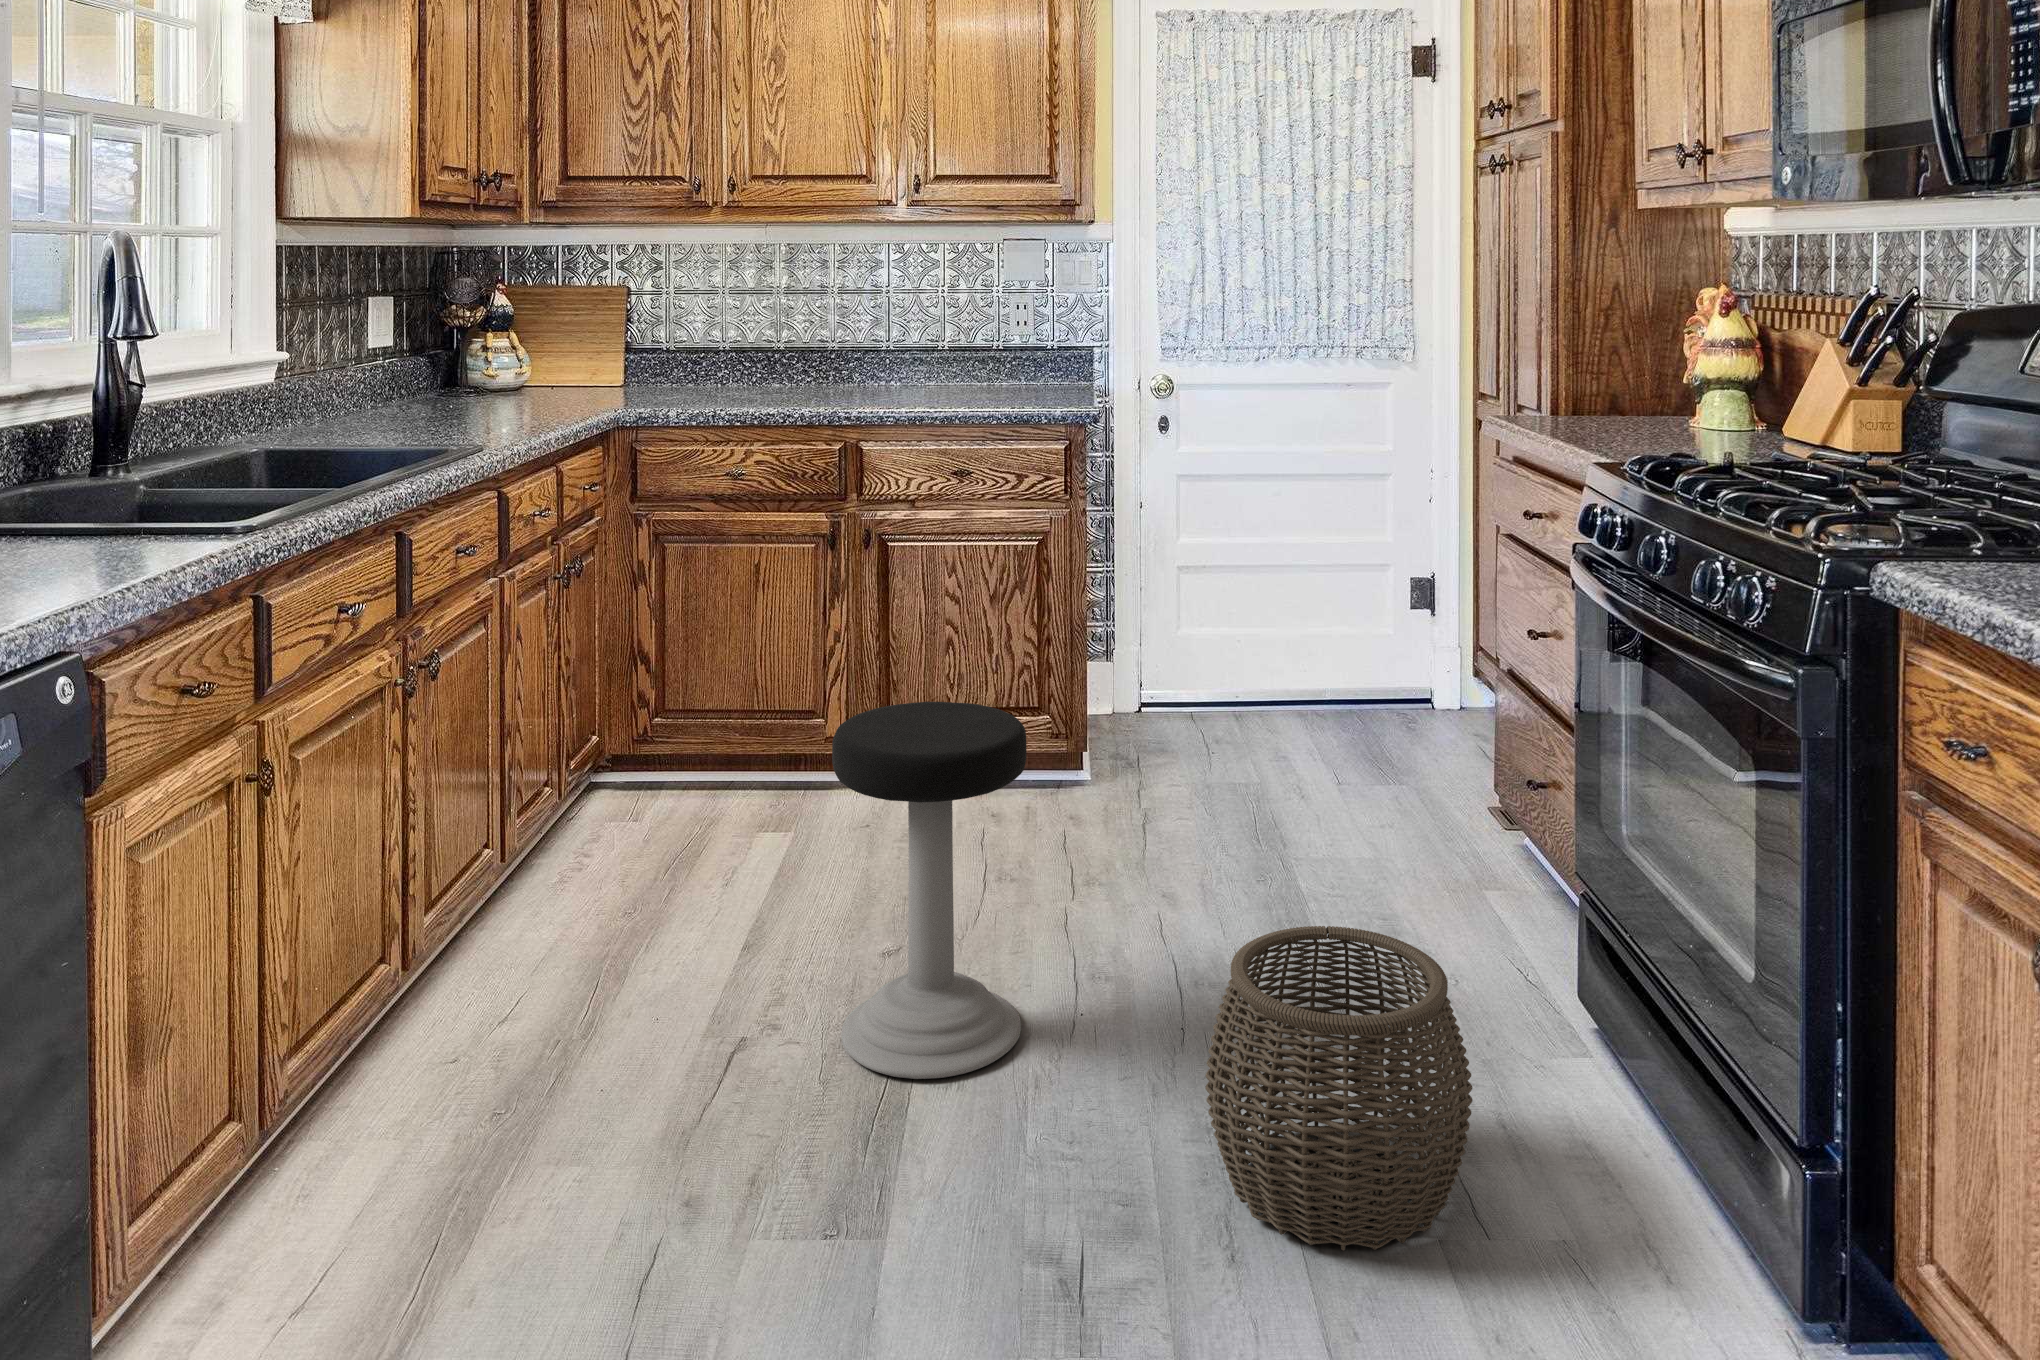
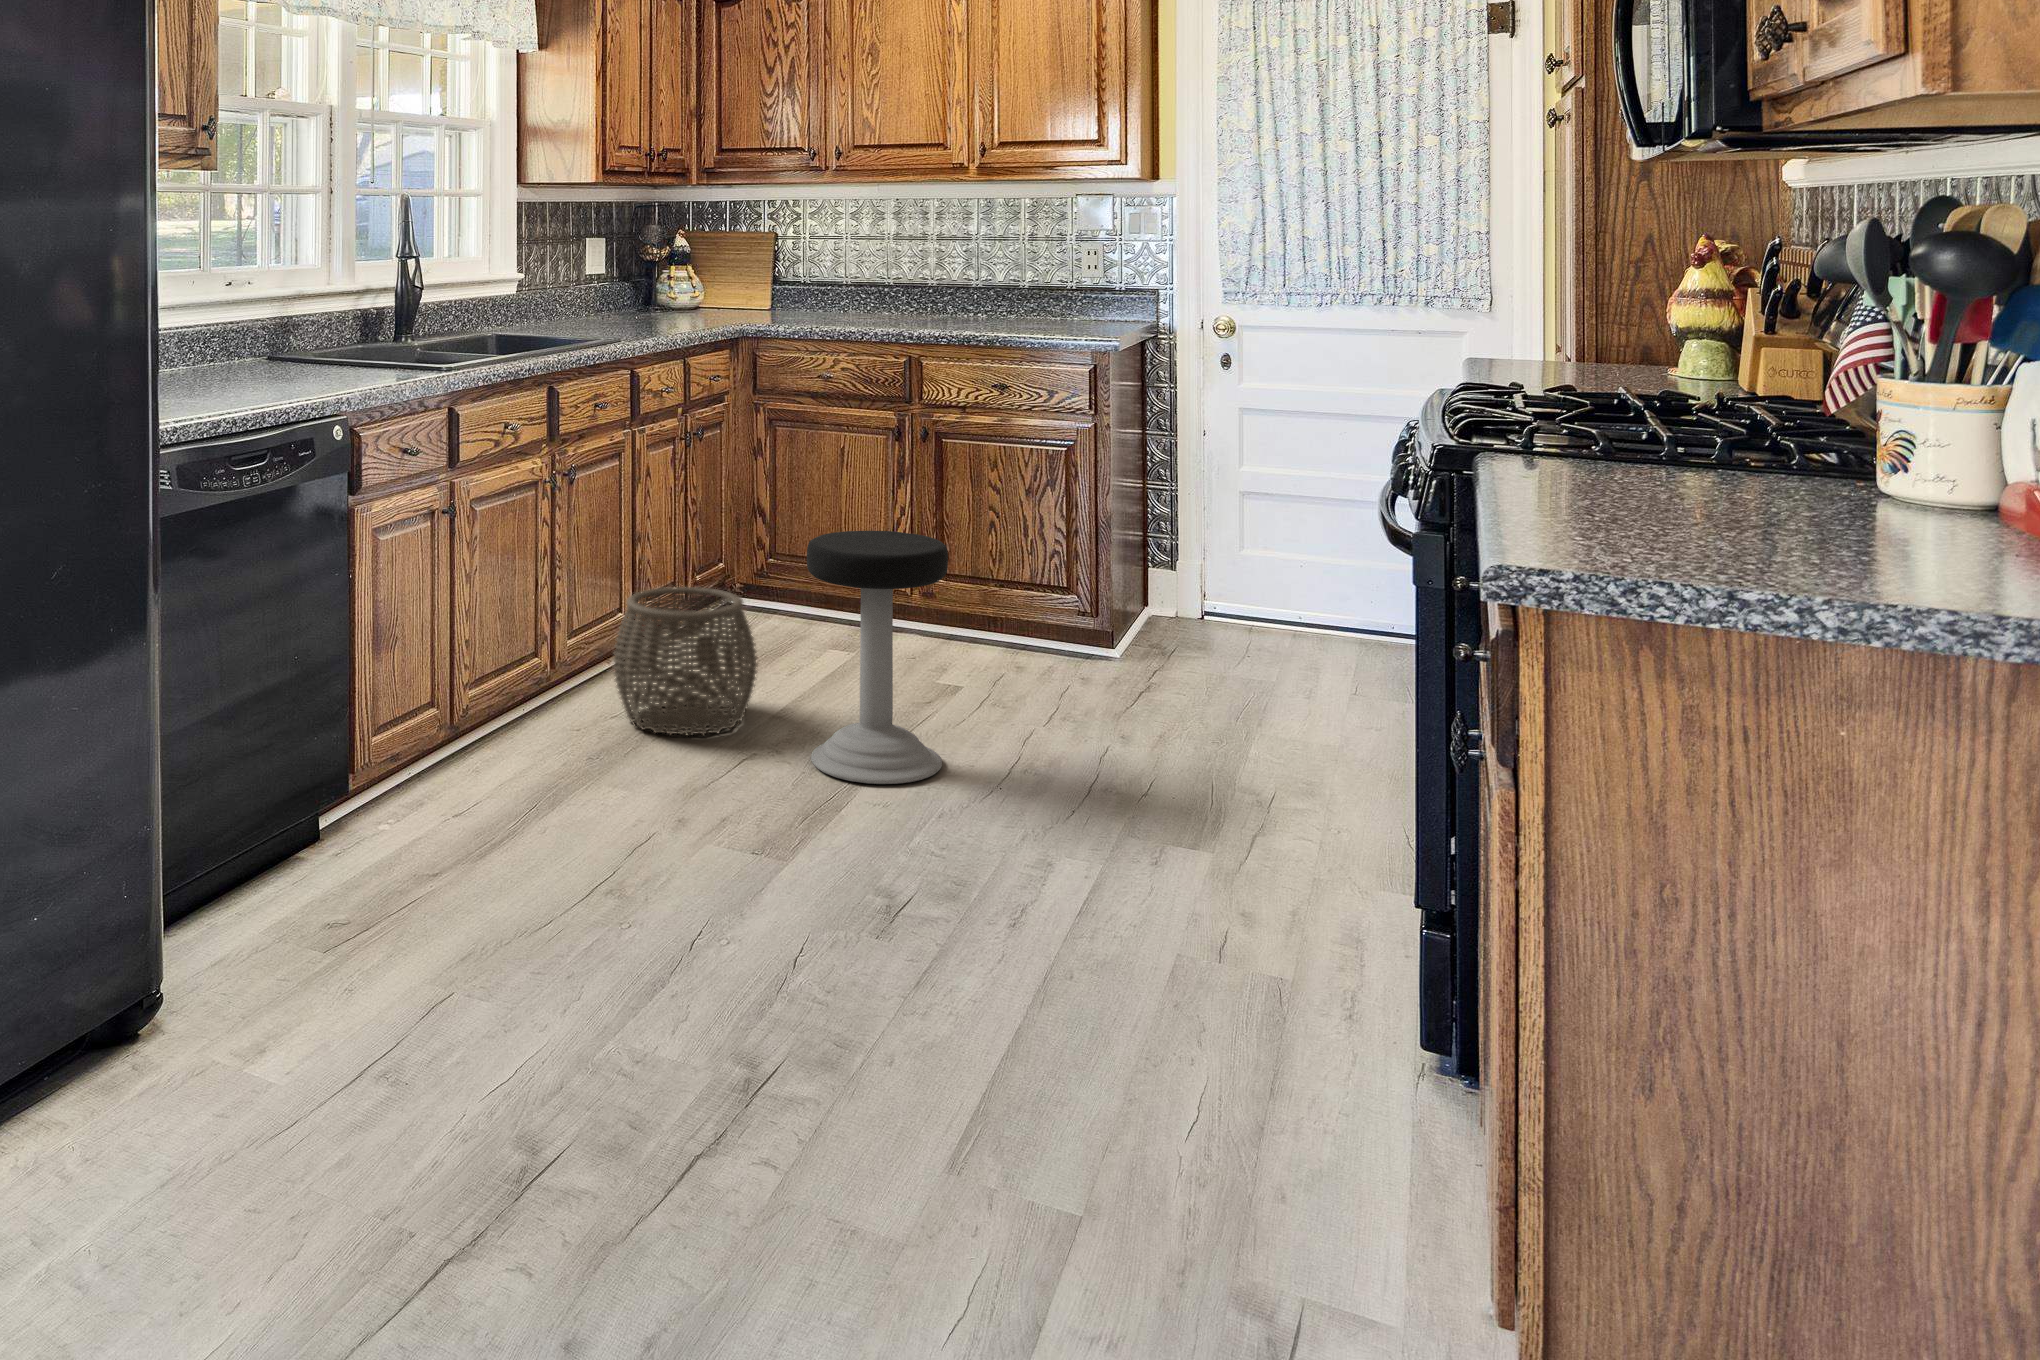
woven basket: present [1205,926,1473,1251] -> present [613,587,757,736]

